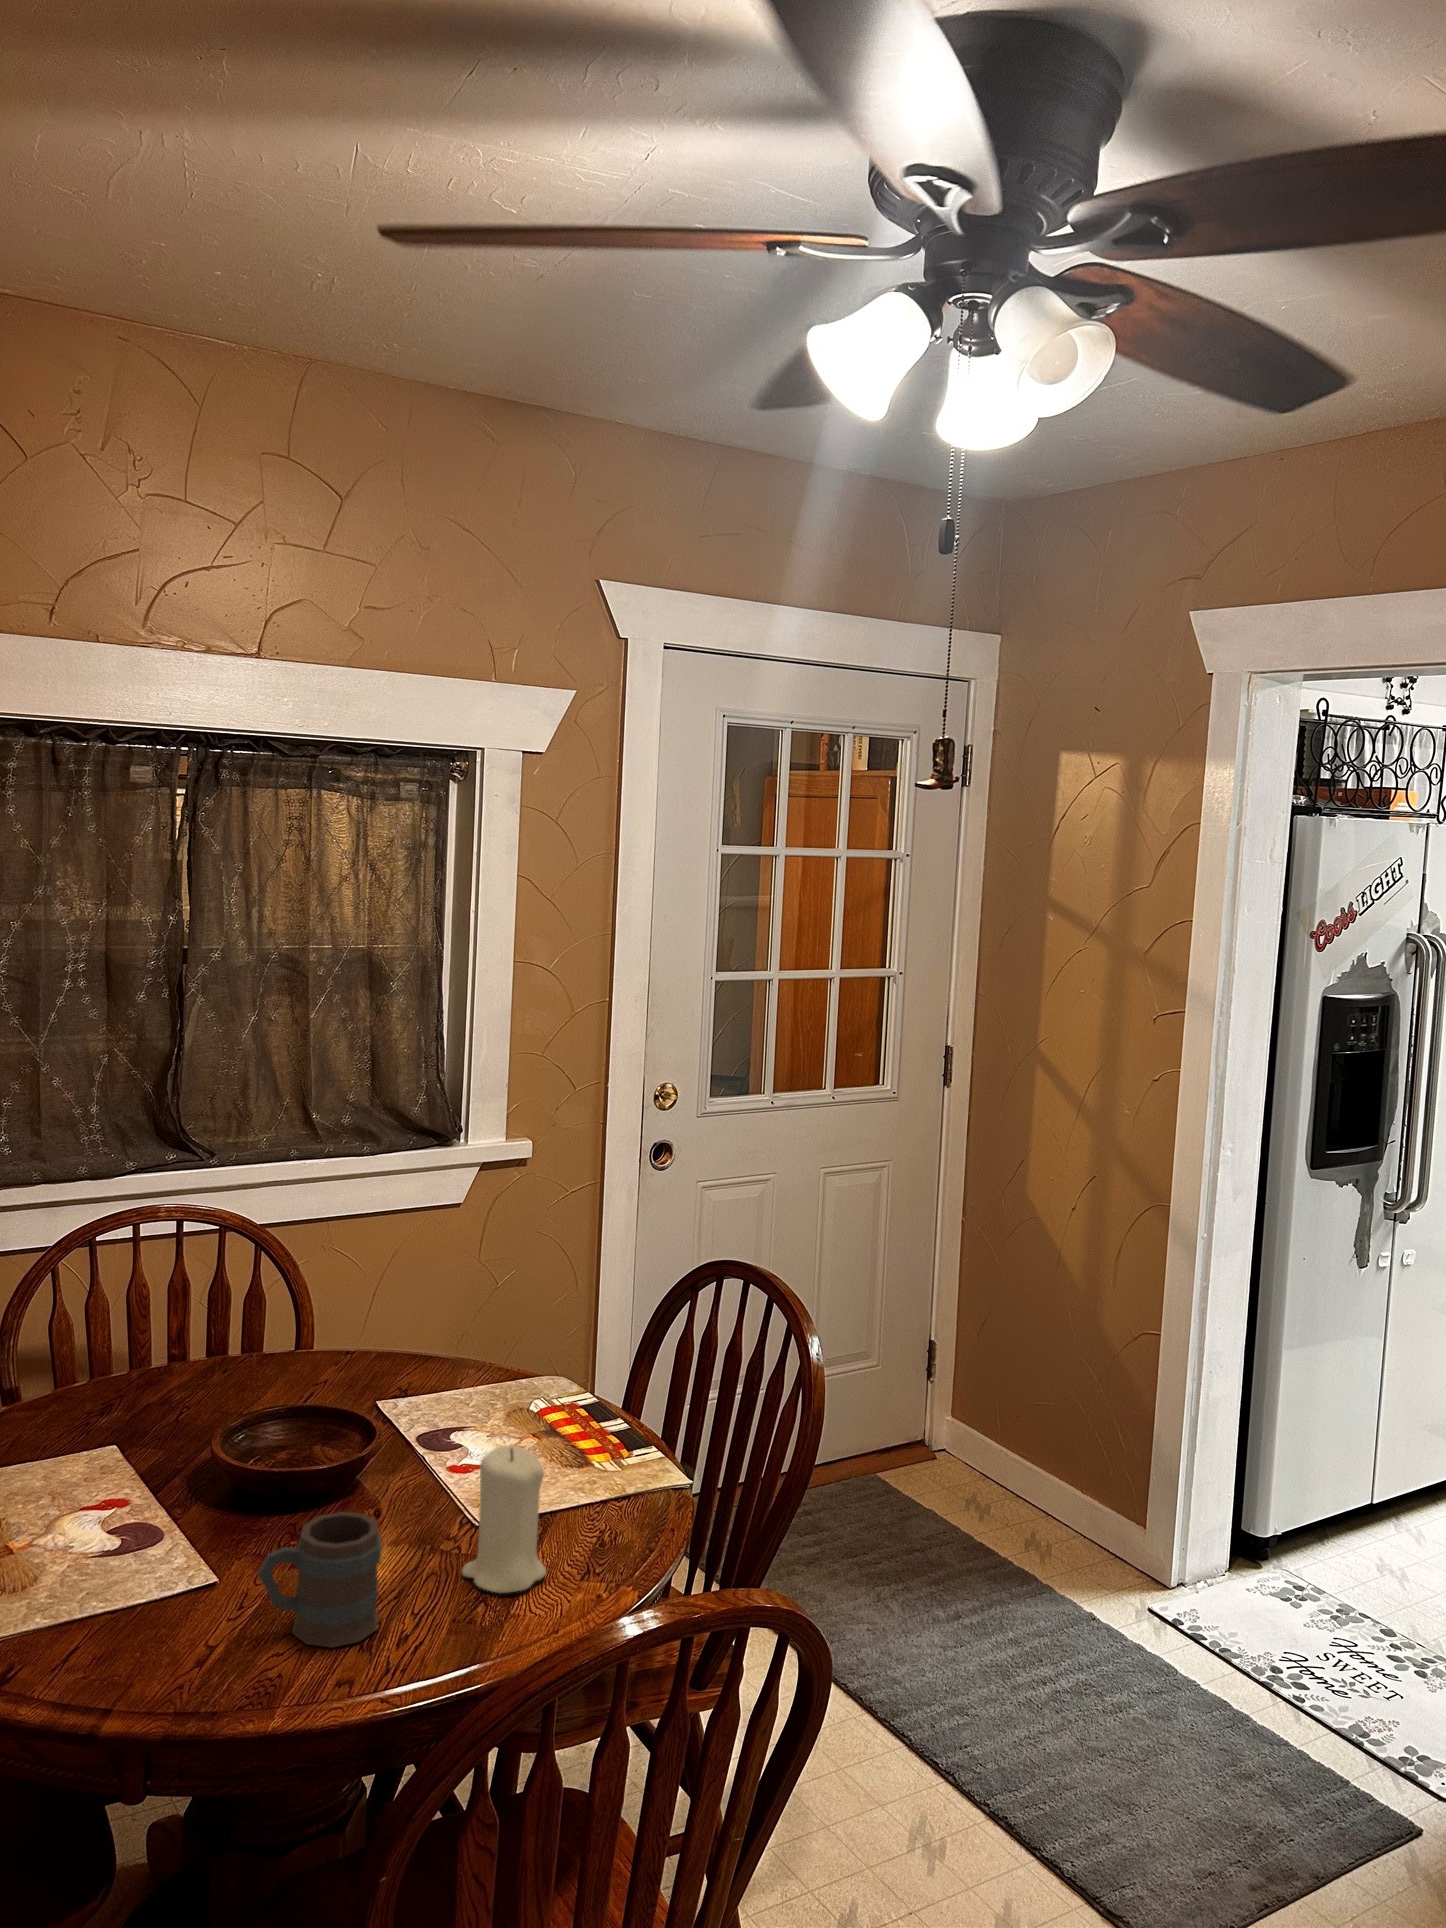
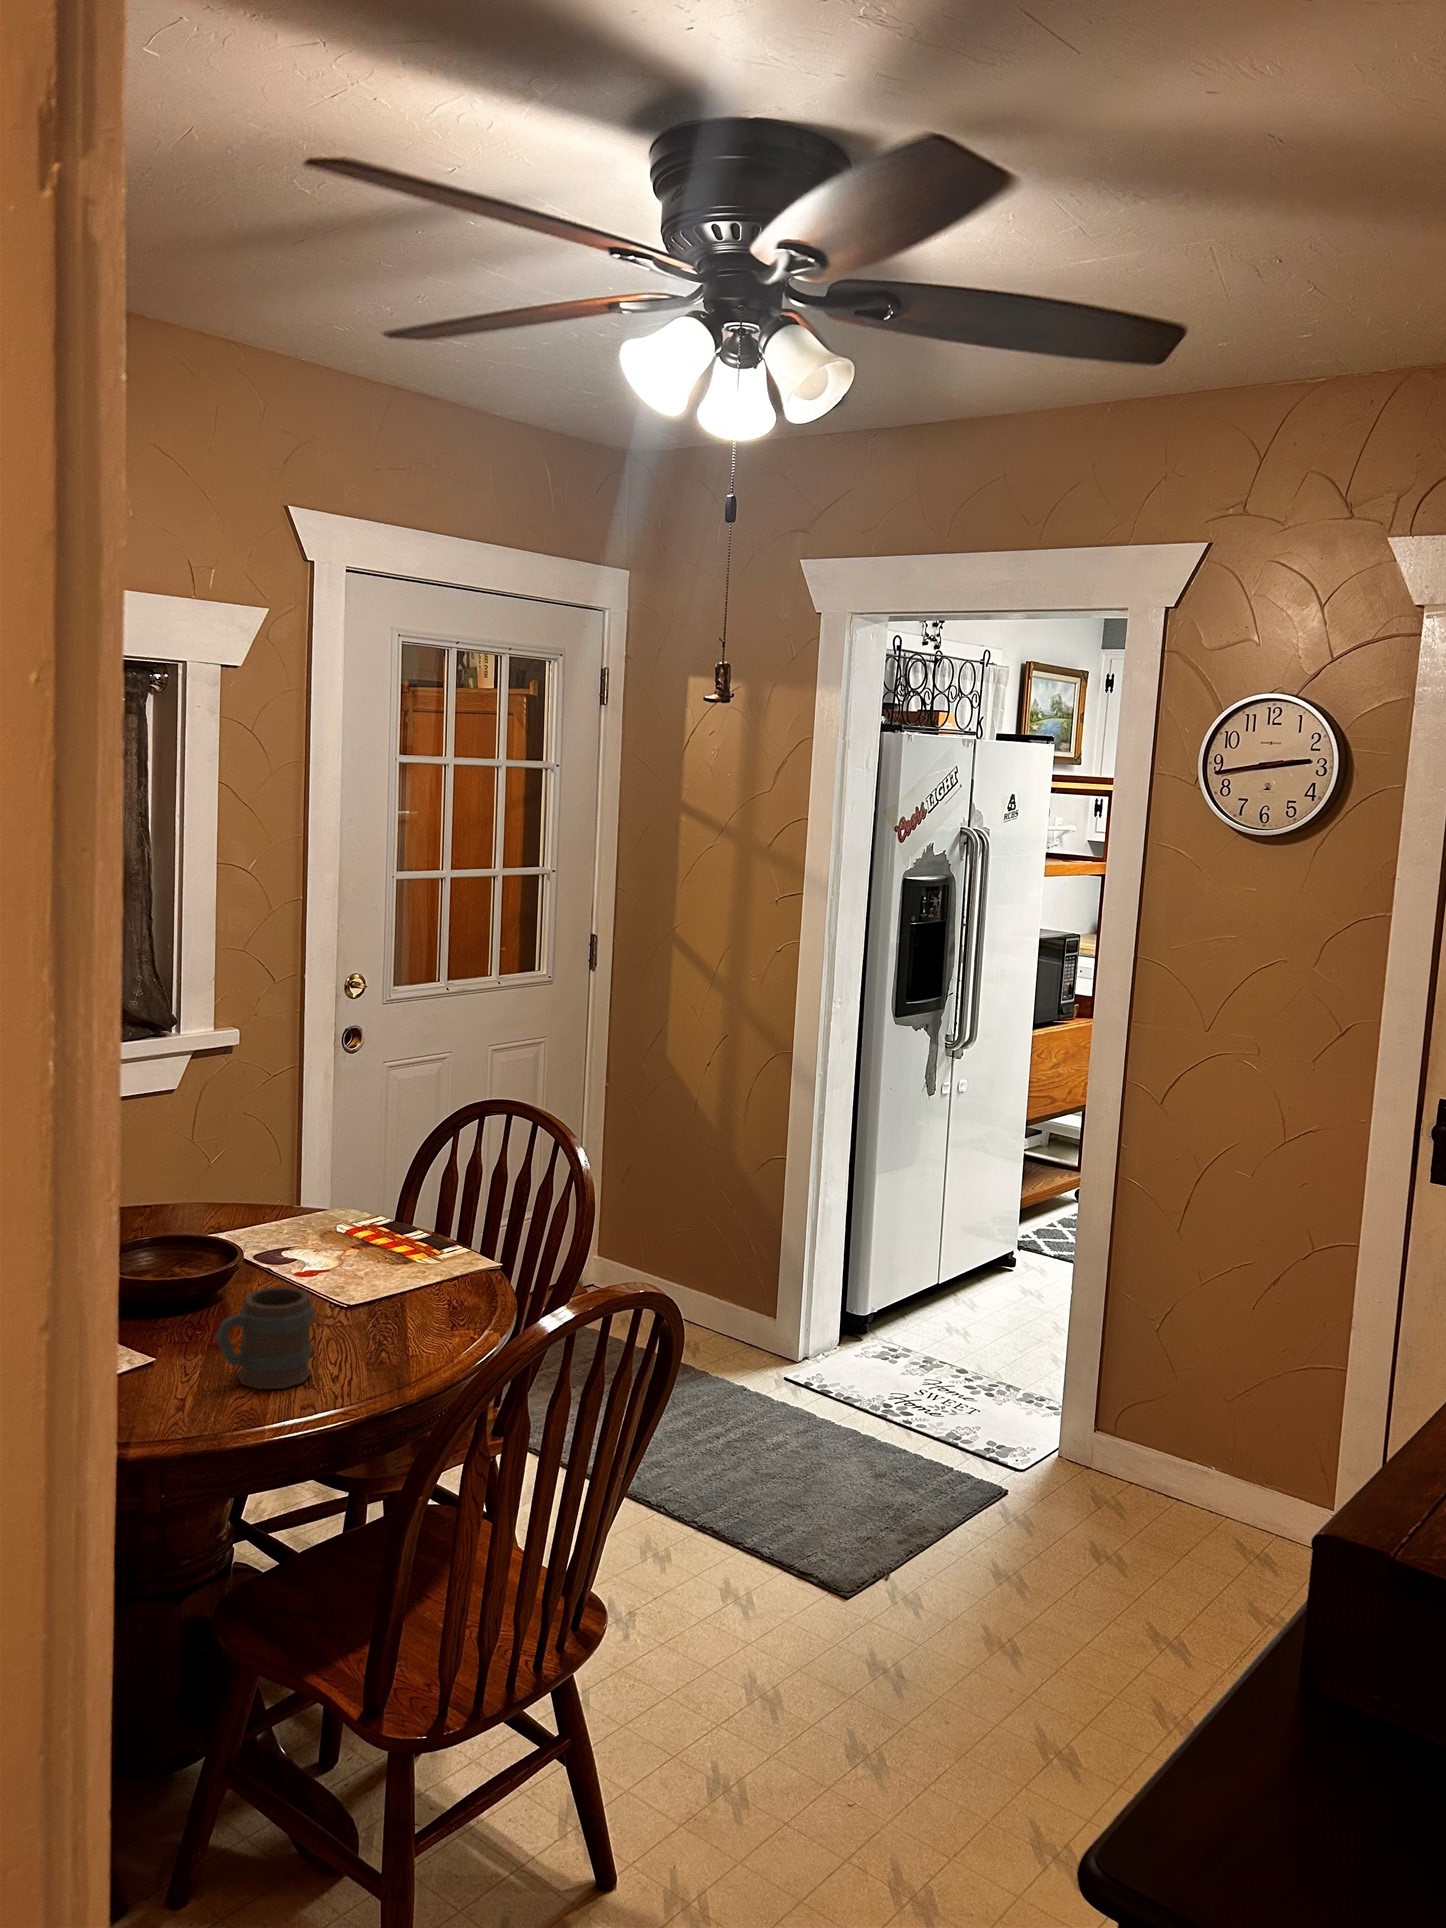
candle: present [462,1445,546,1593] -> none [355,1229,425,1343]

